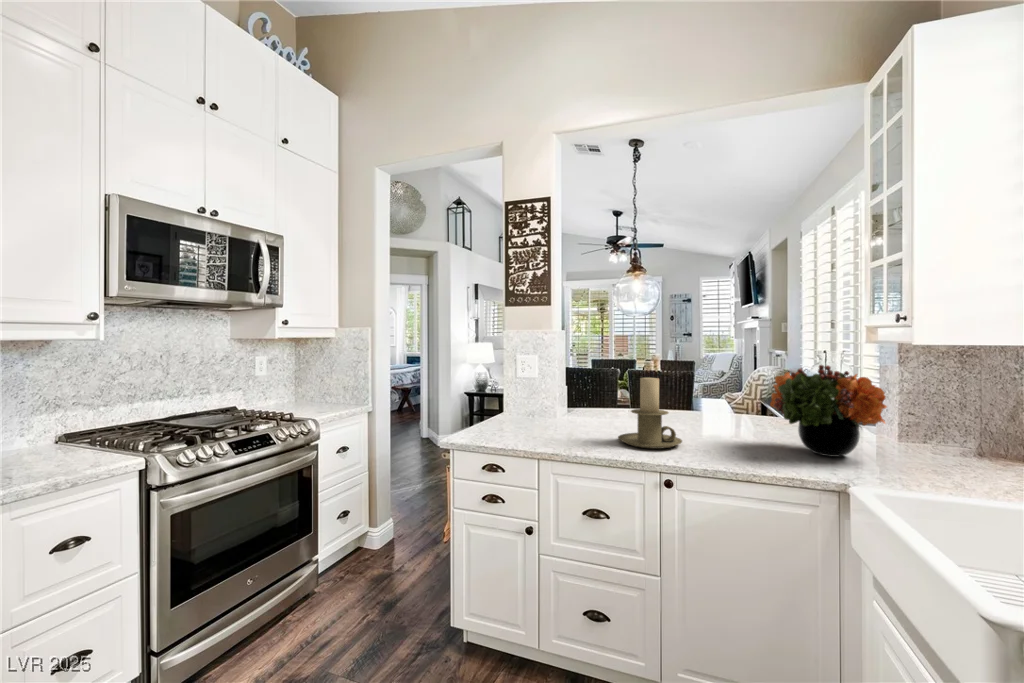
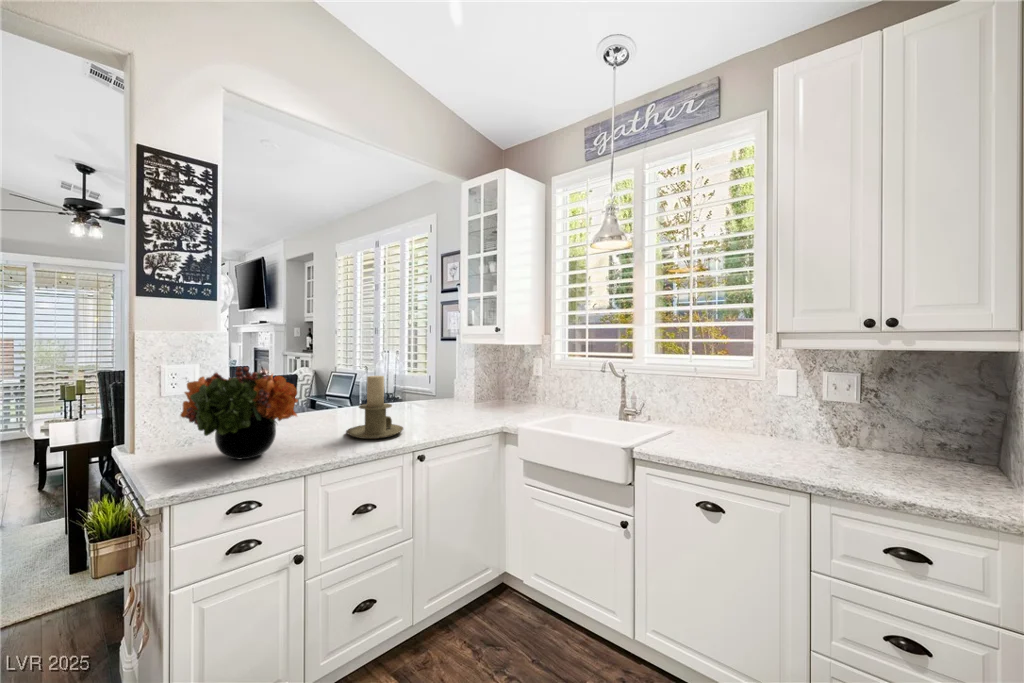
flower arrangement: present [770,365,887,457] -> present [181,367,298,459]

